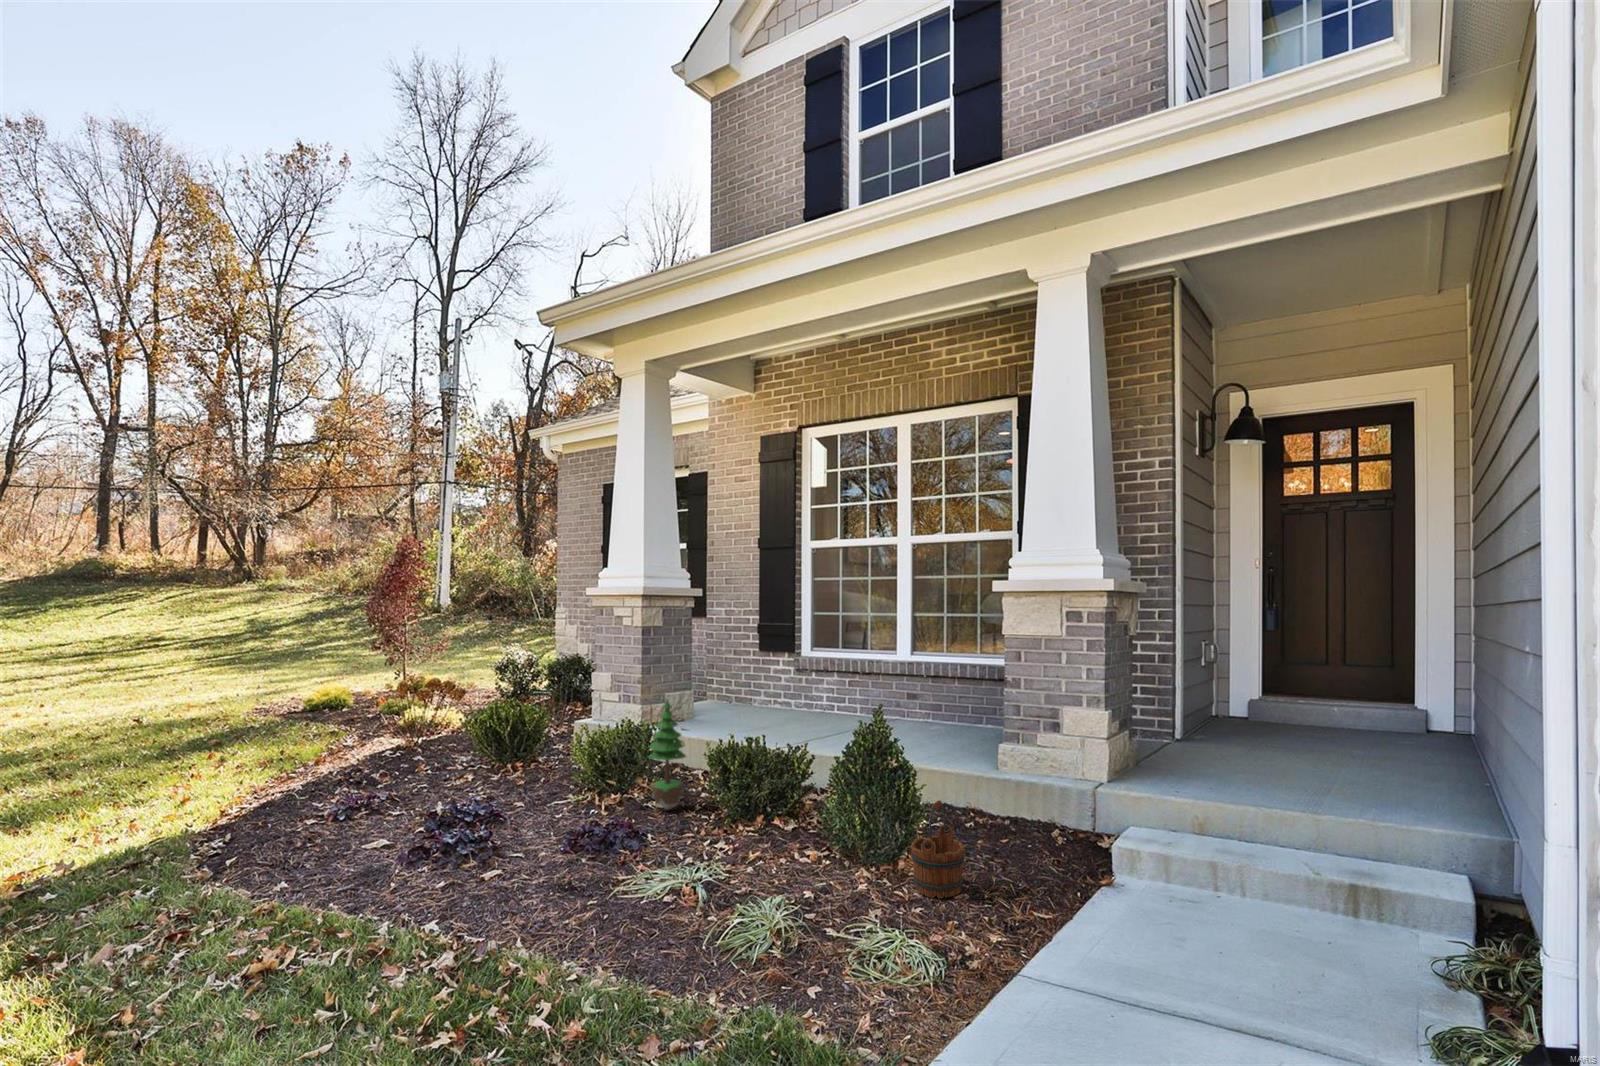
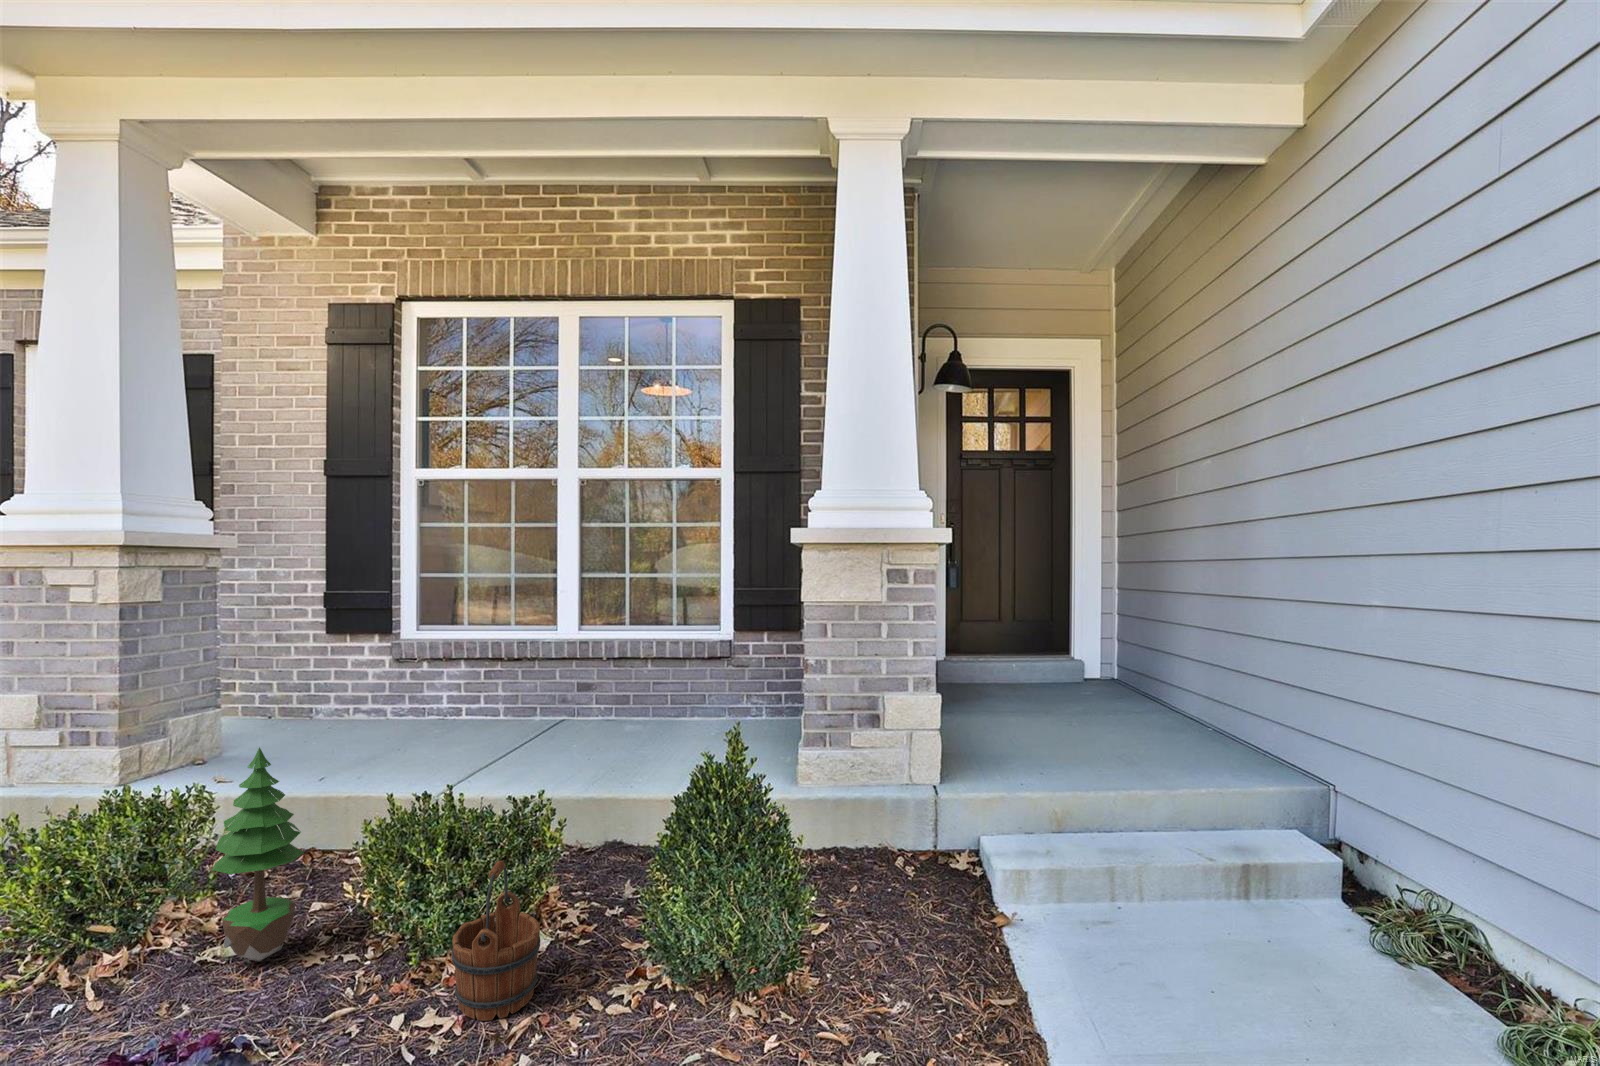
wooden bucket: present [911,800,965,898] -> present [452,861,540,1021]

